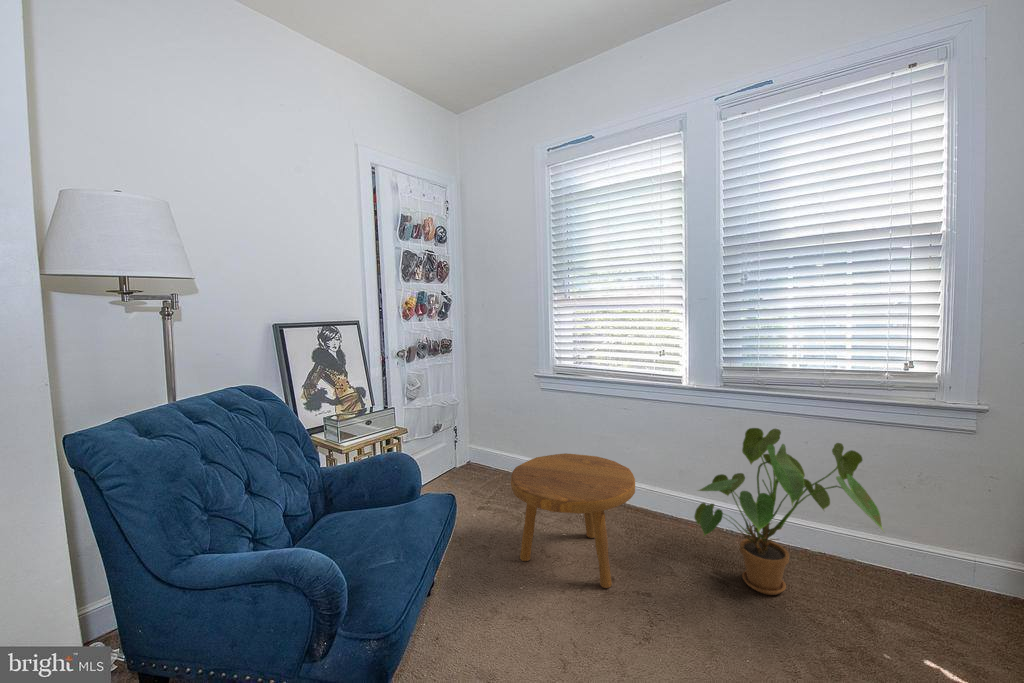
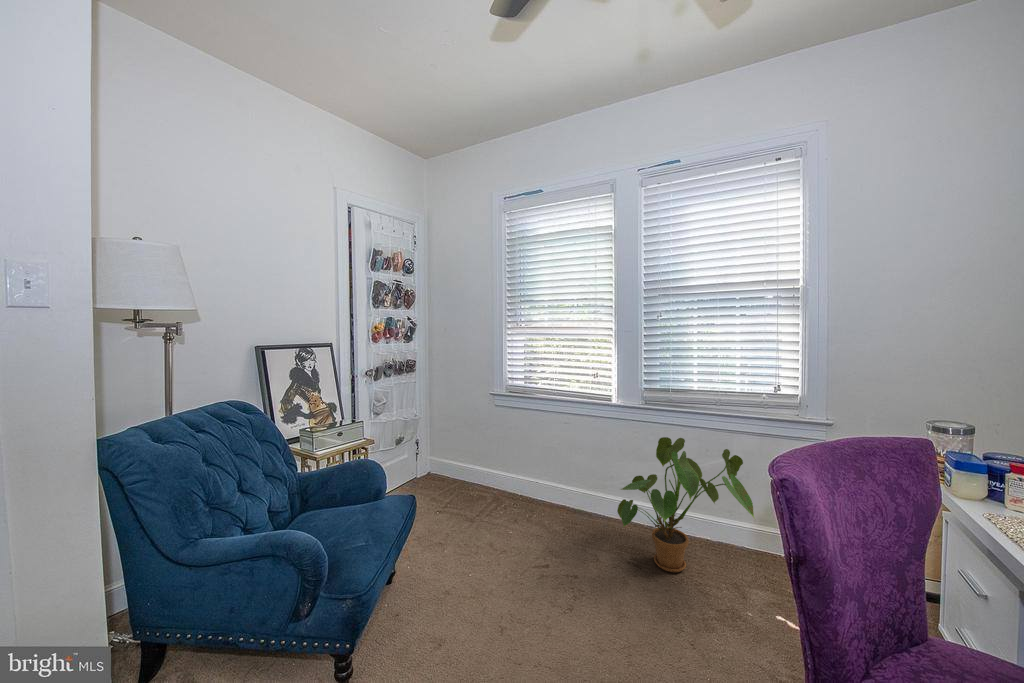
footstool: present [511,453,635,588] -> none [467,460,570,573]

